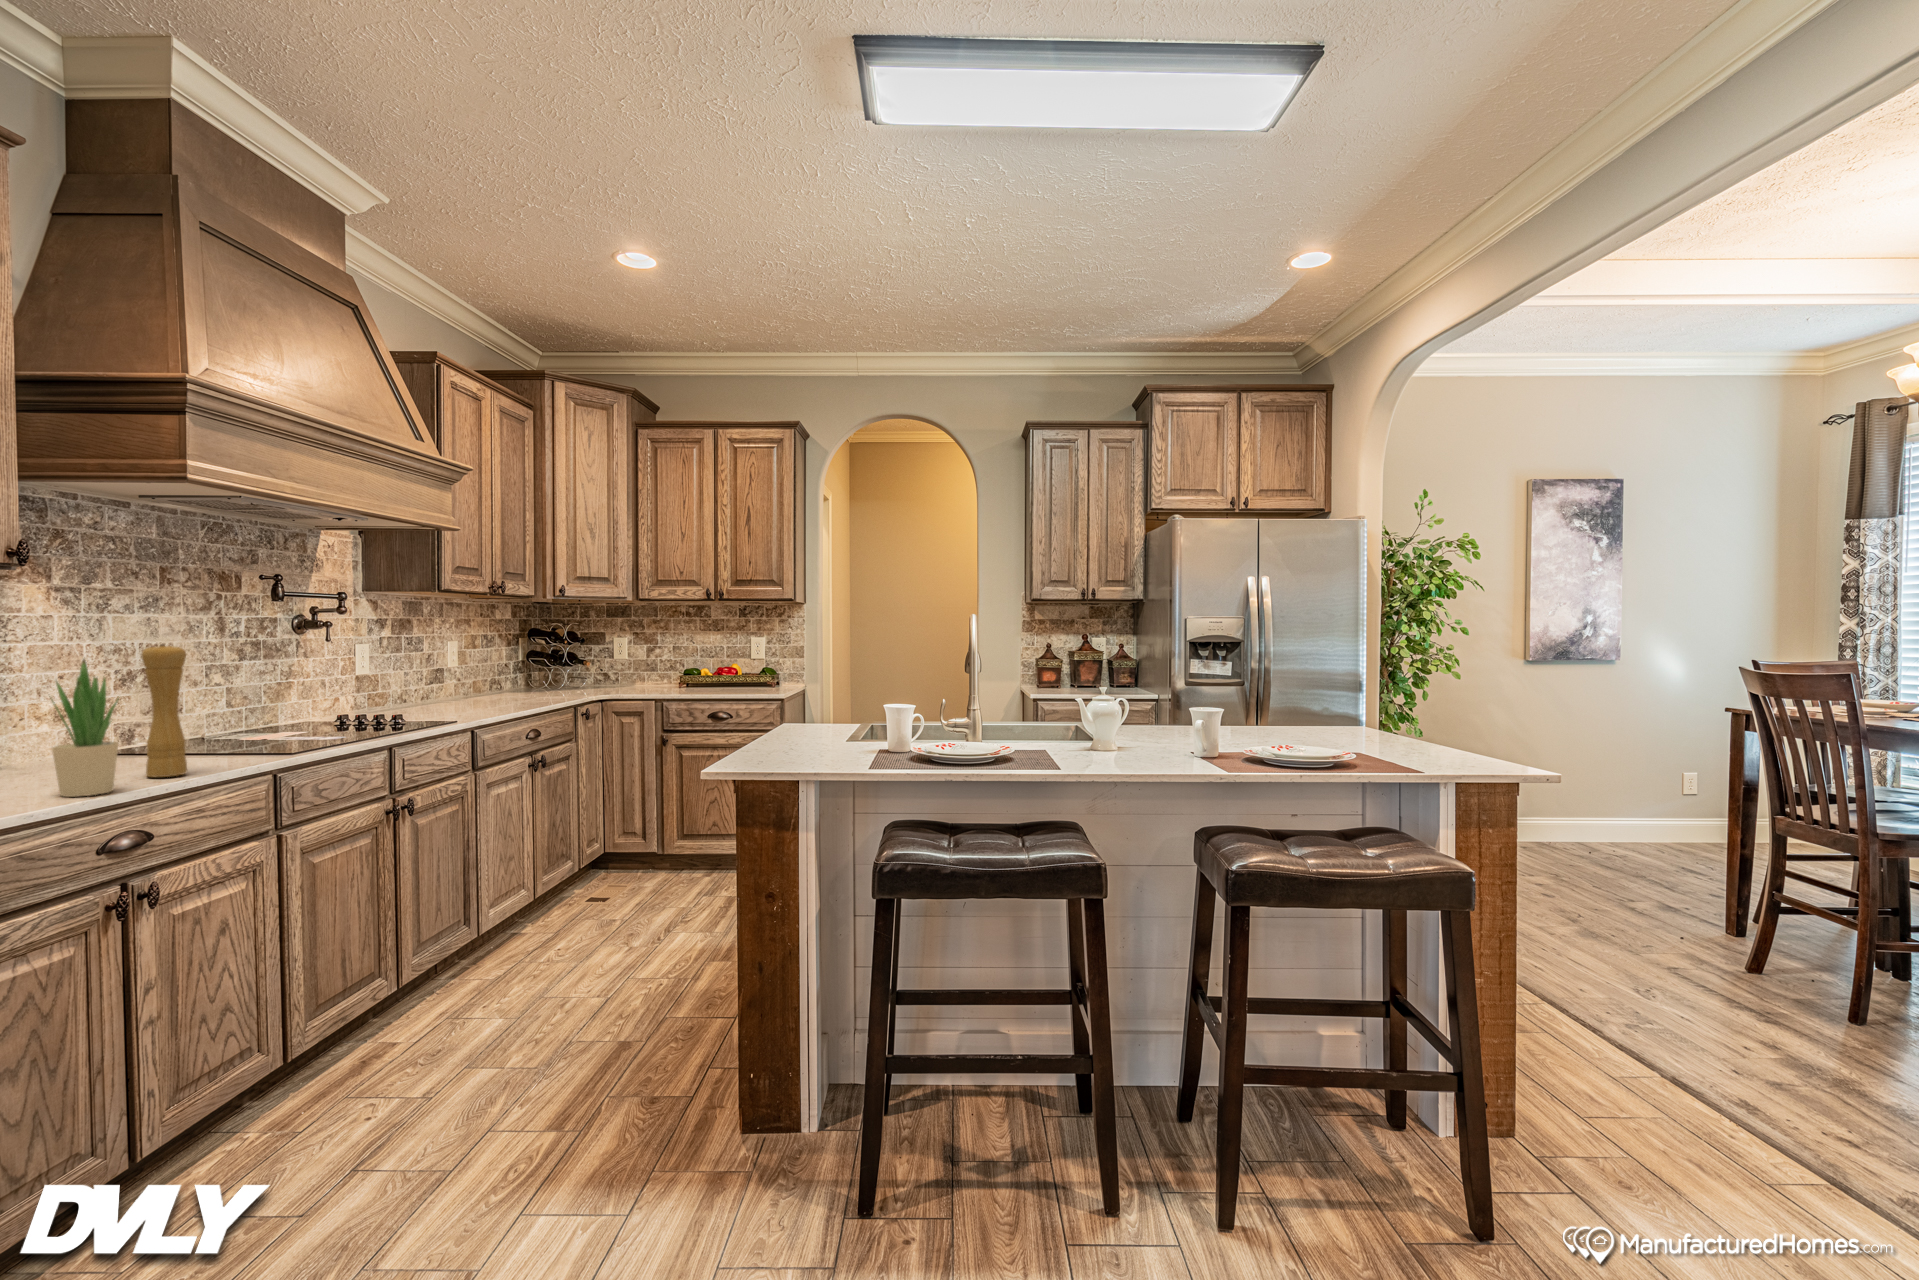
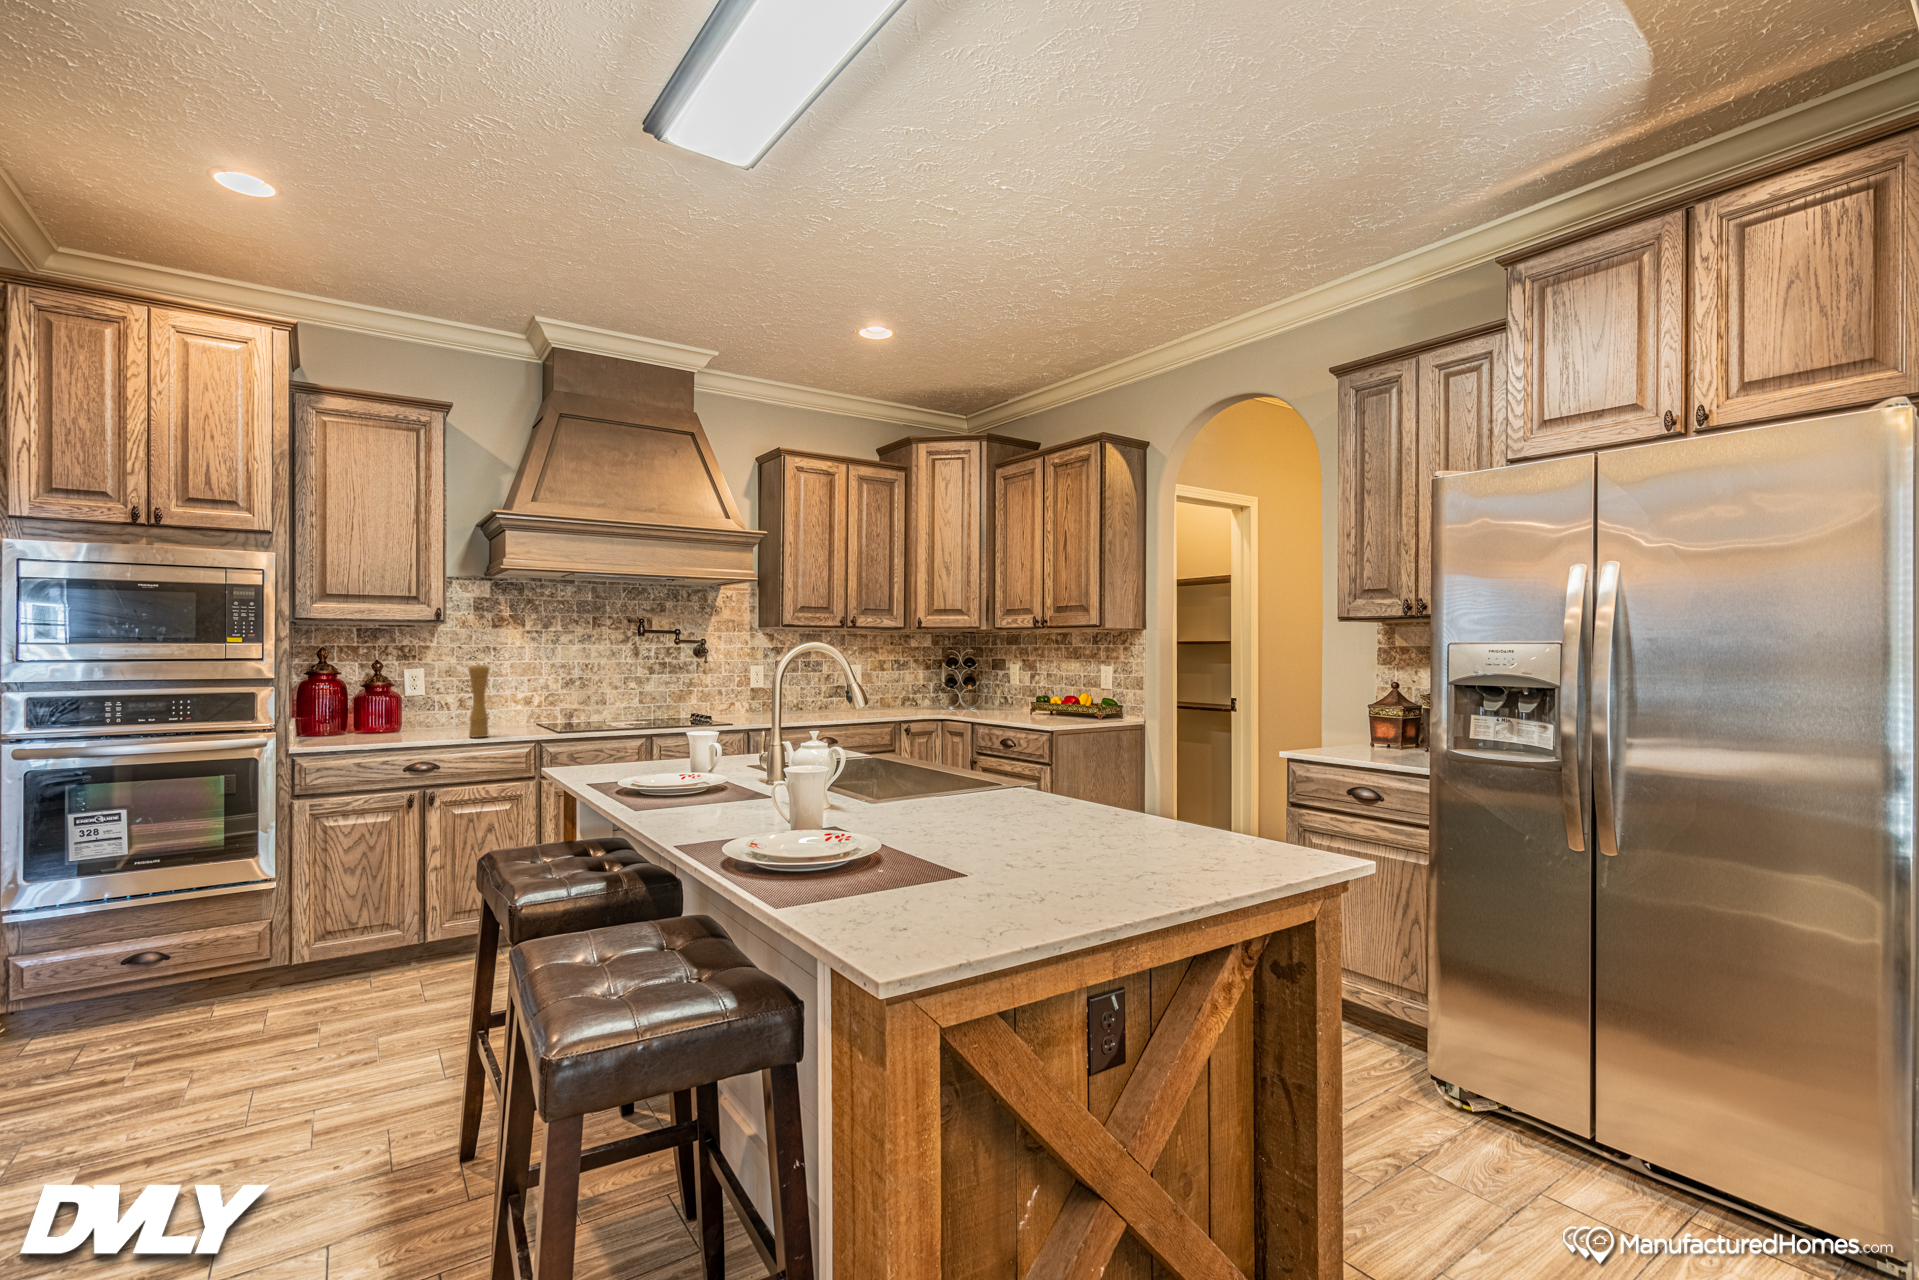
potted plant: present [50,659,119,797] -> none [407,670,440,742]

